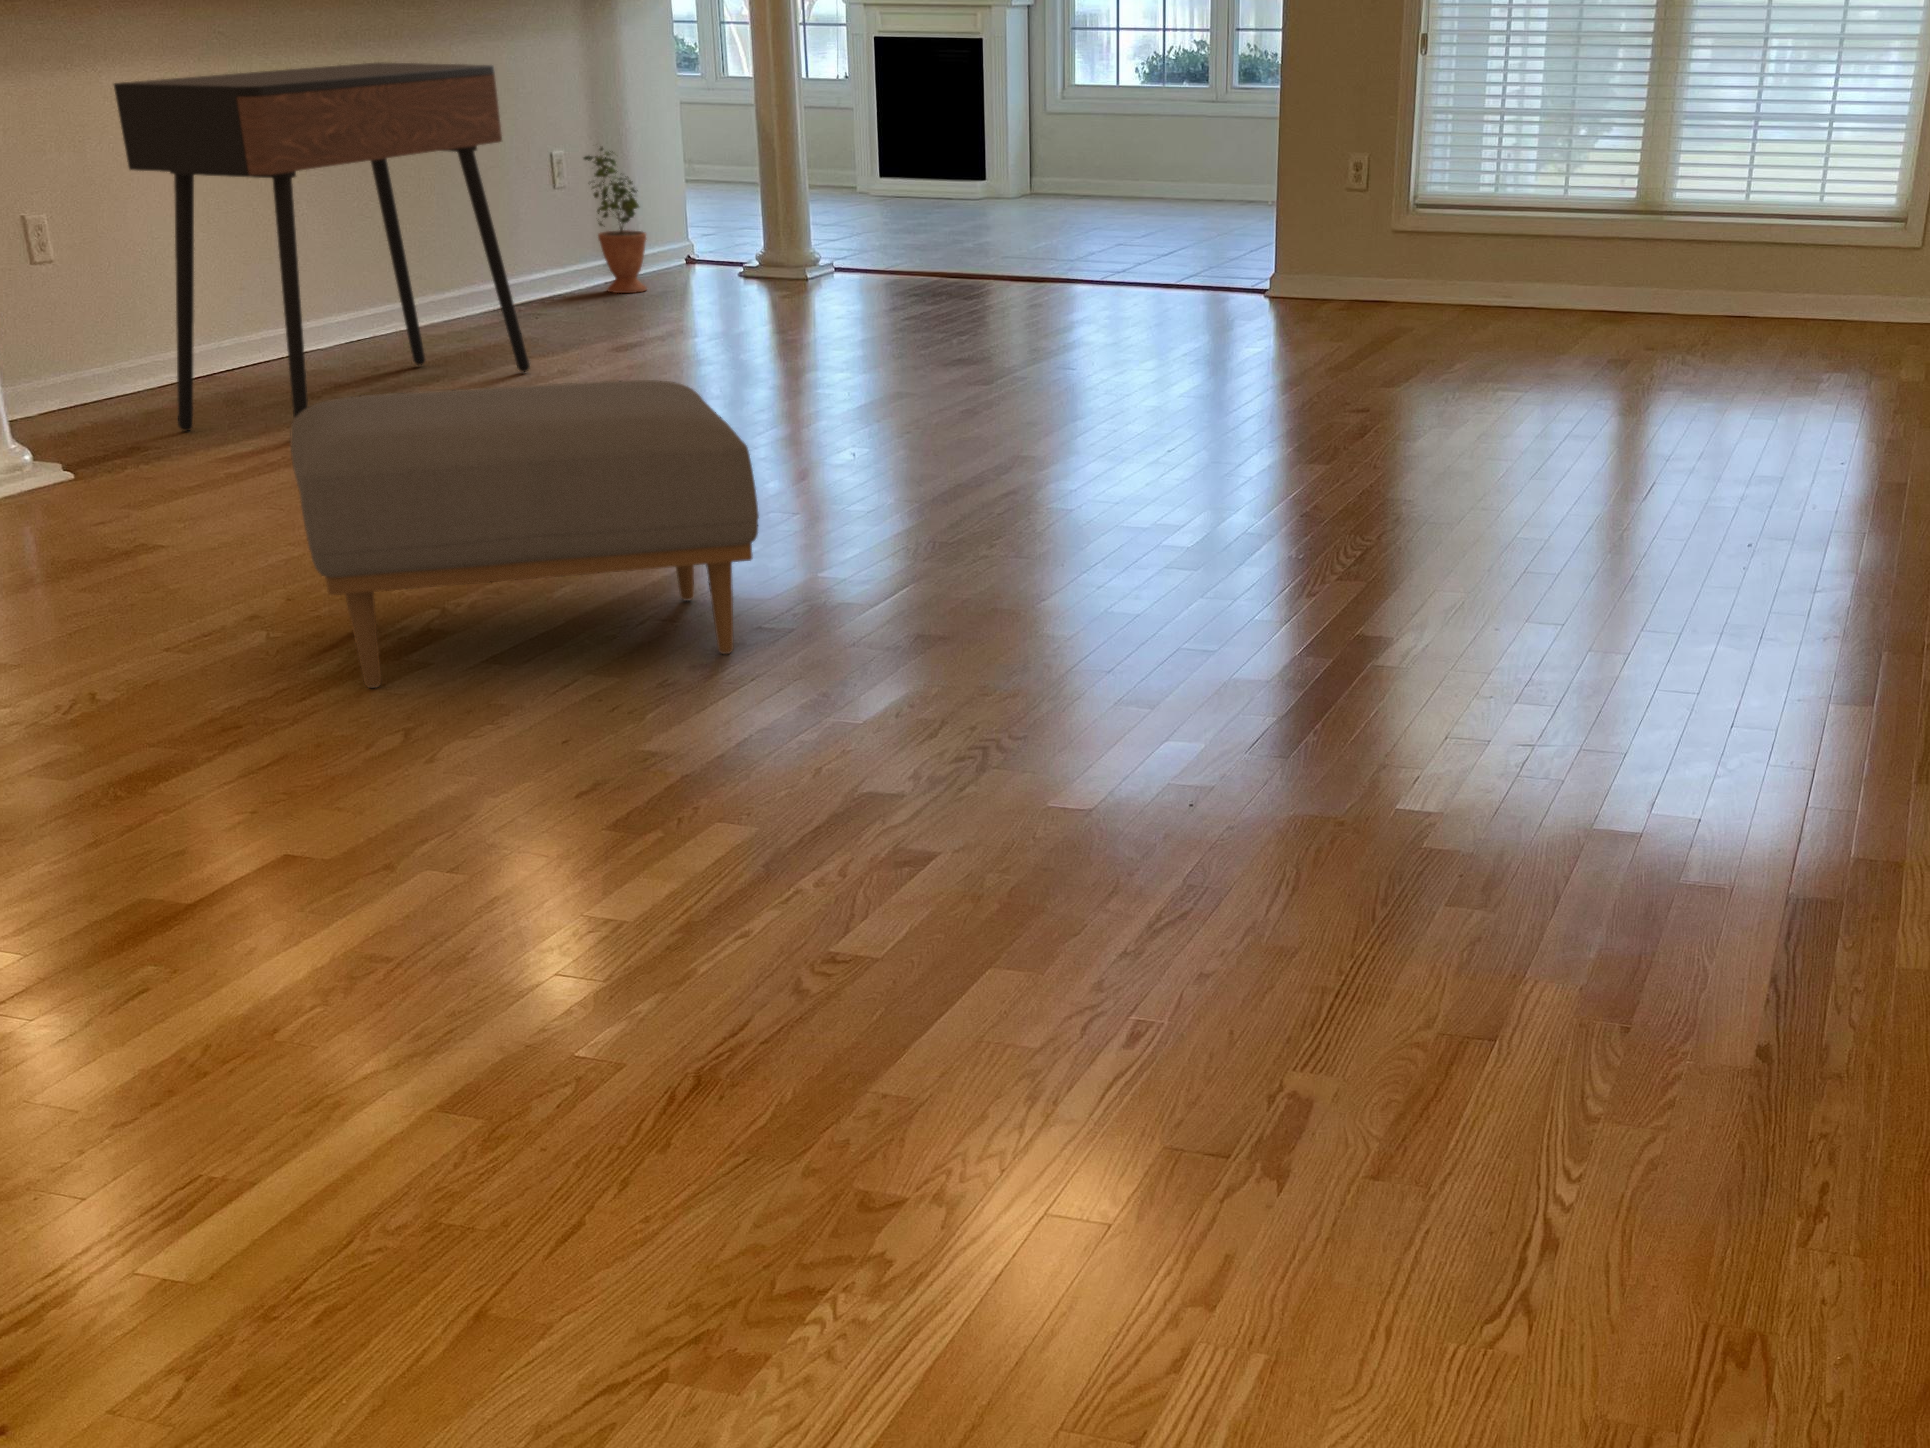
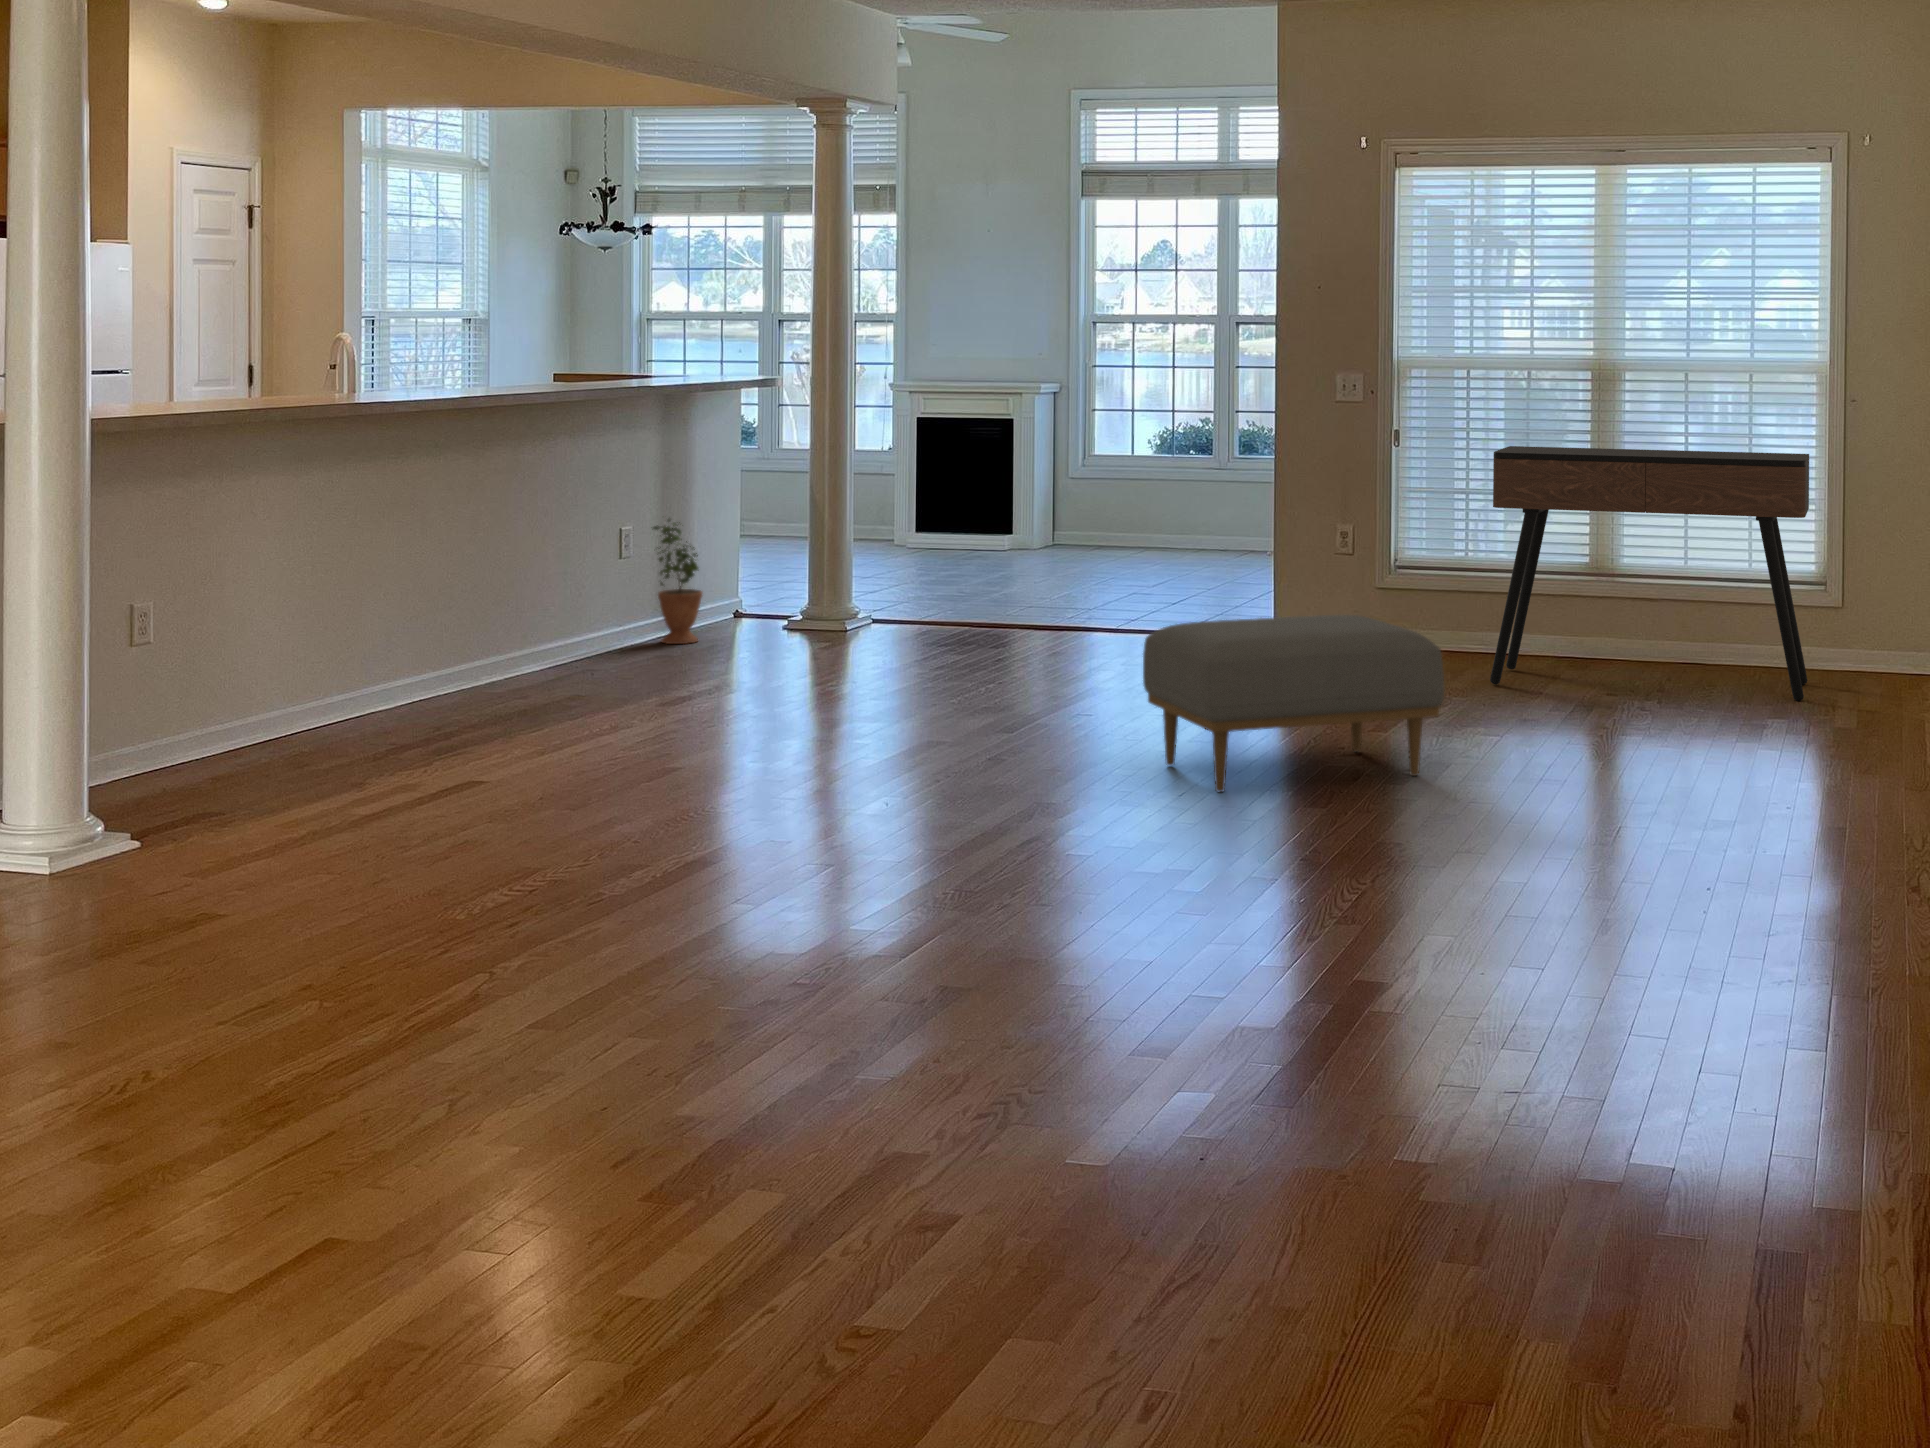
console table: present [114,62,530,431] -> present [1490,446,1809,701]
ottoman: present [291,380,759,688] -> present [1143,615,1444,792]

